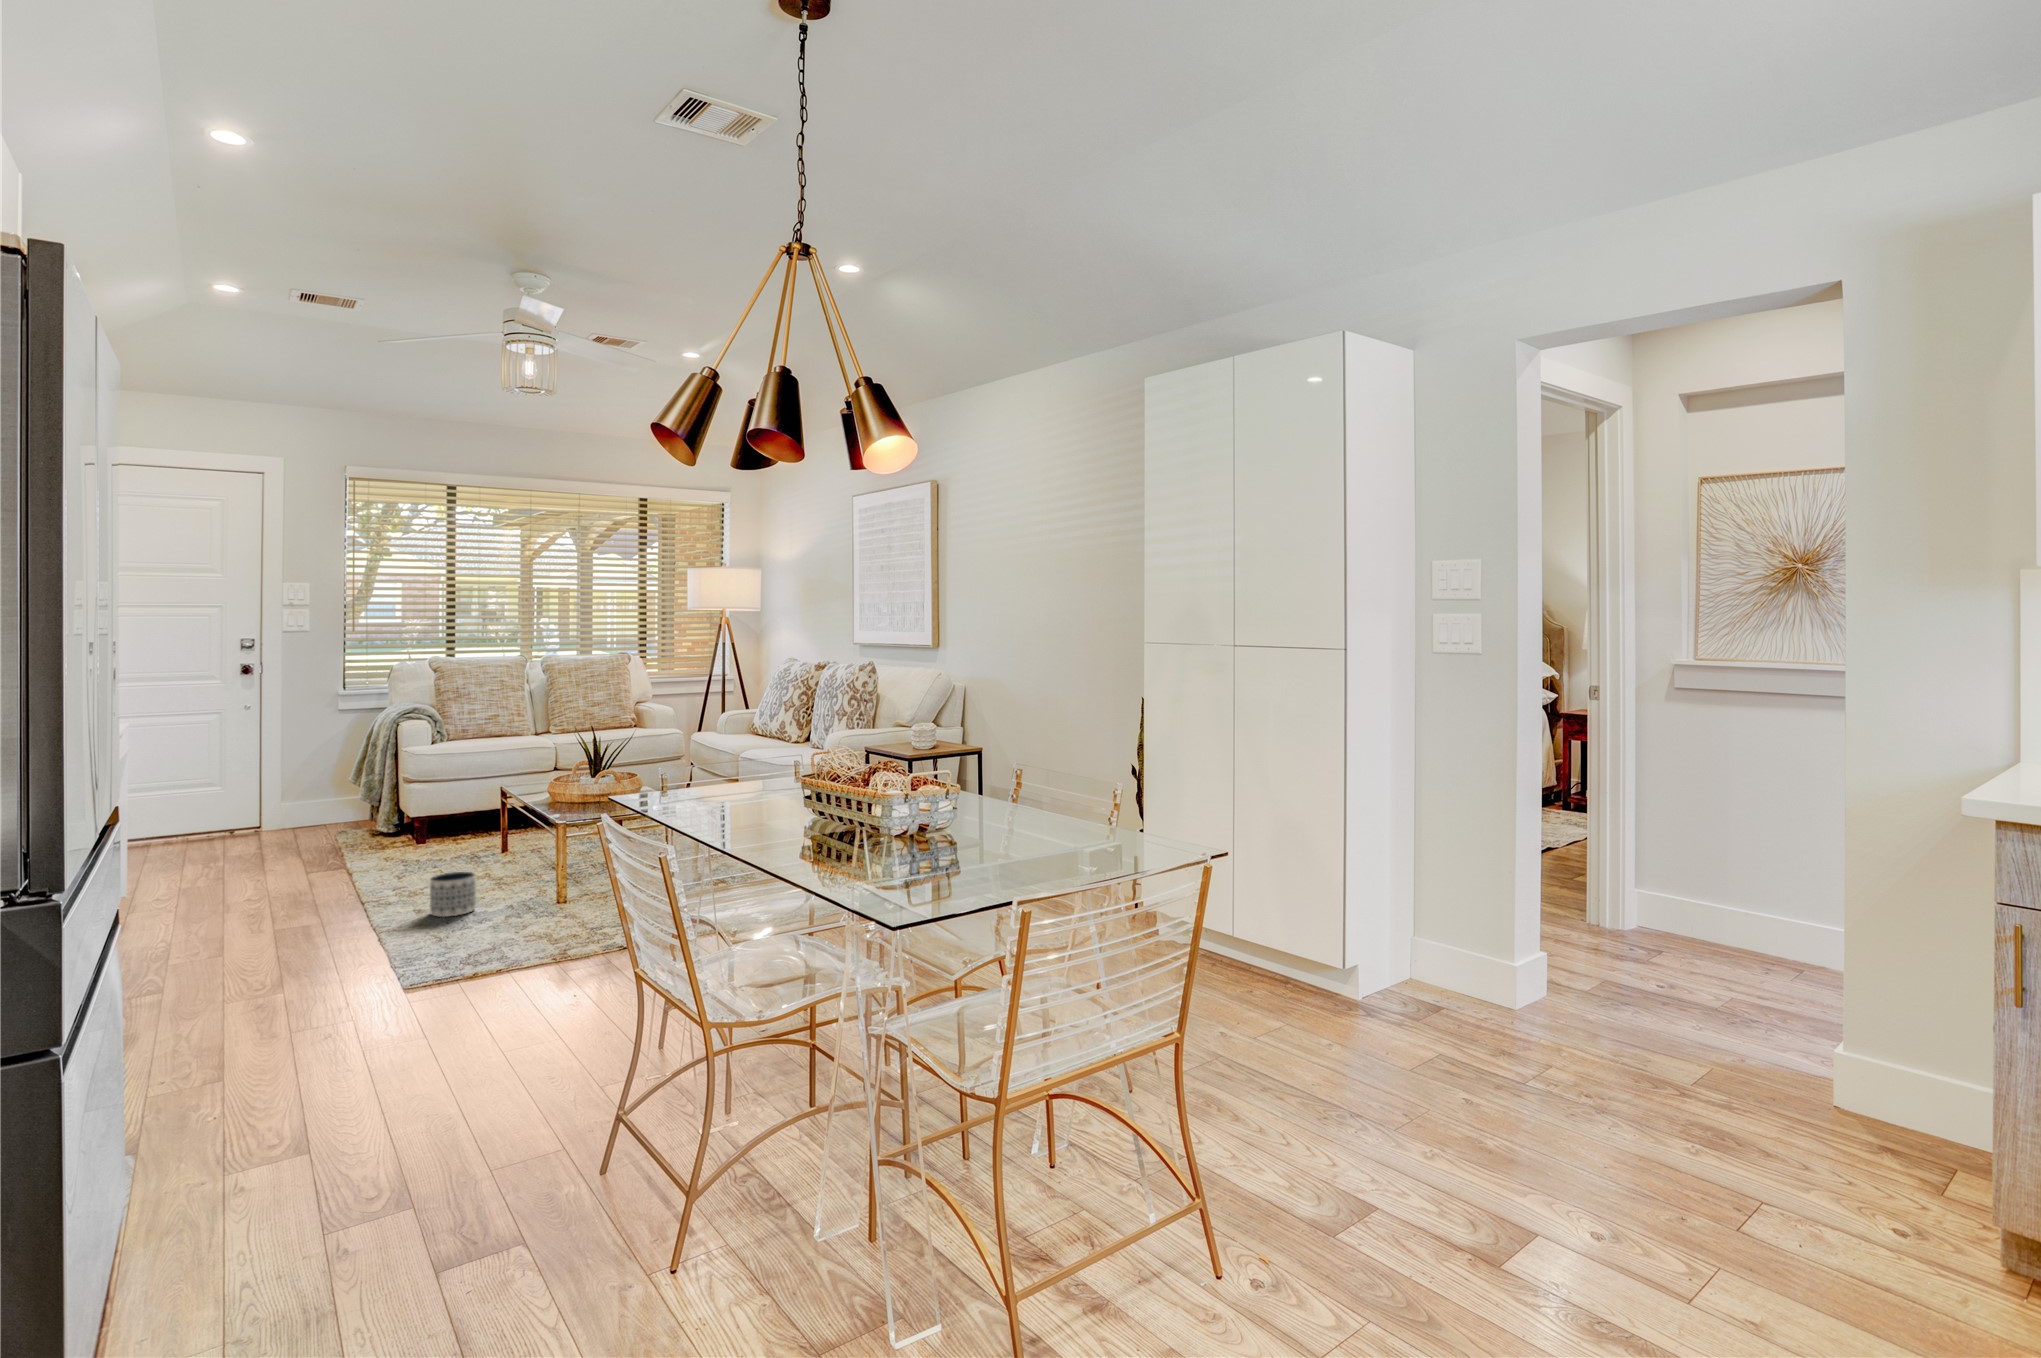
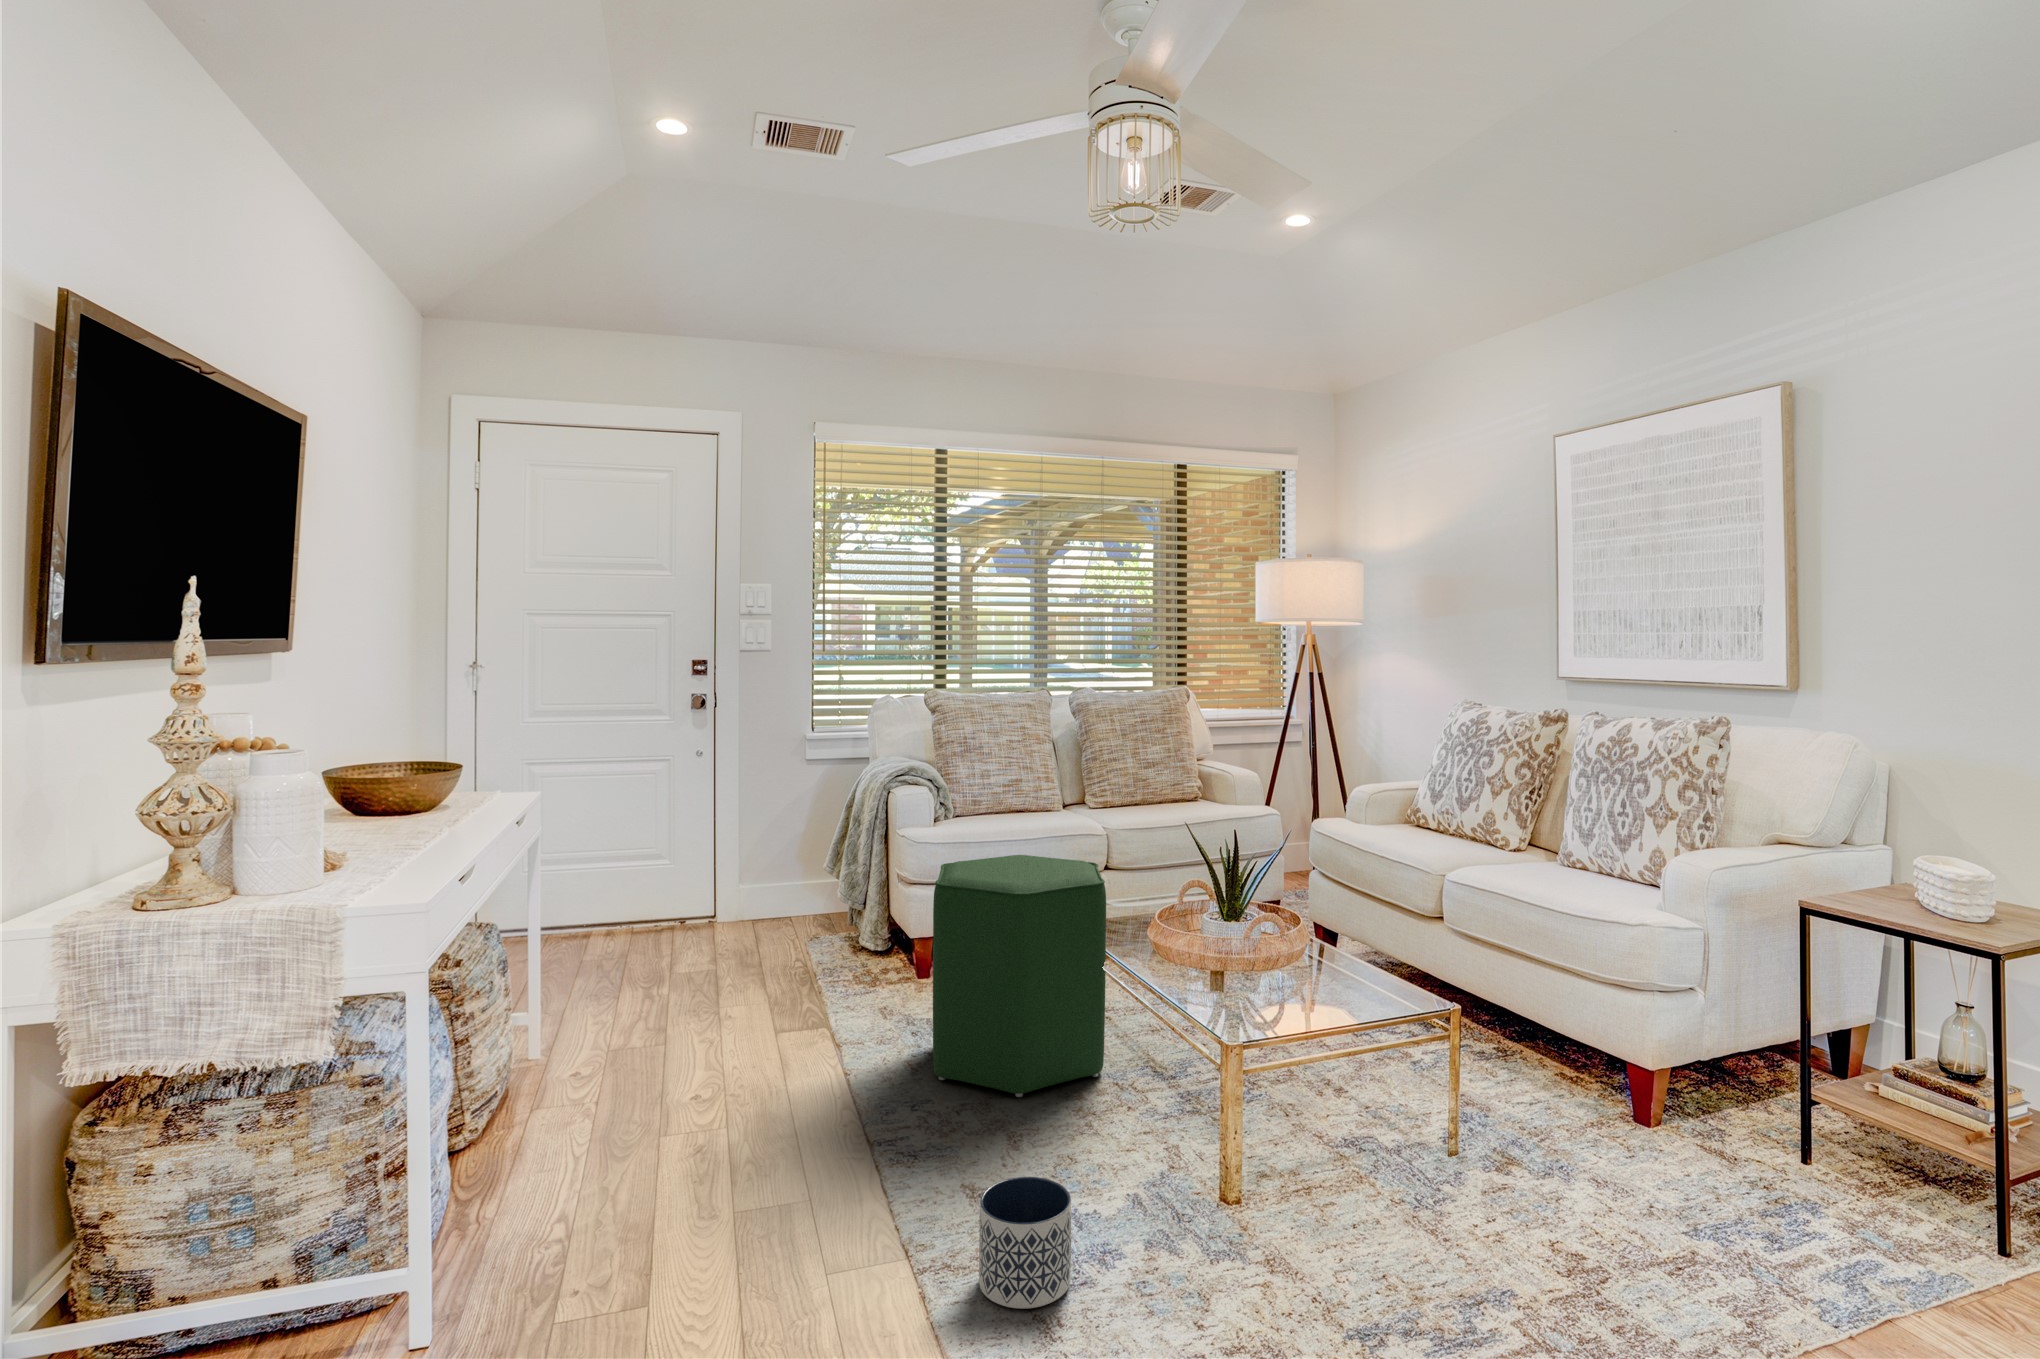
ottoman: none [419,753,528,871] -> present [933,855,1106,1097]

